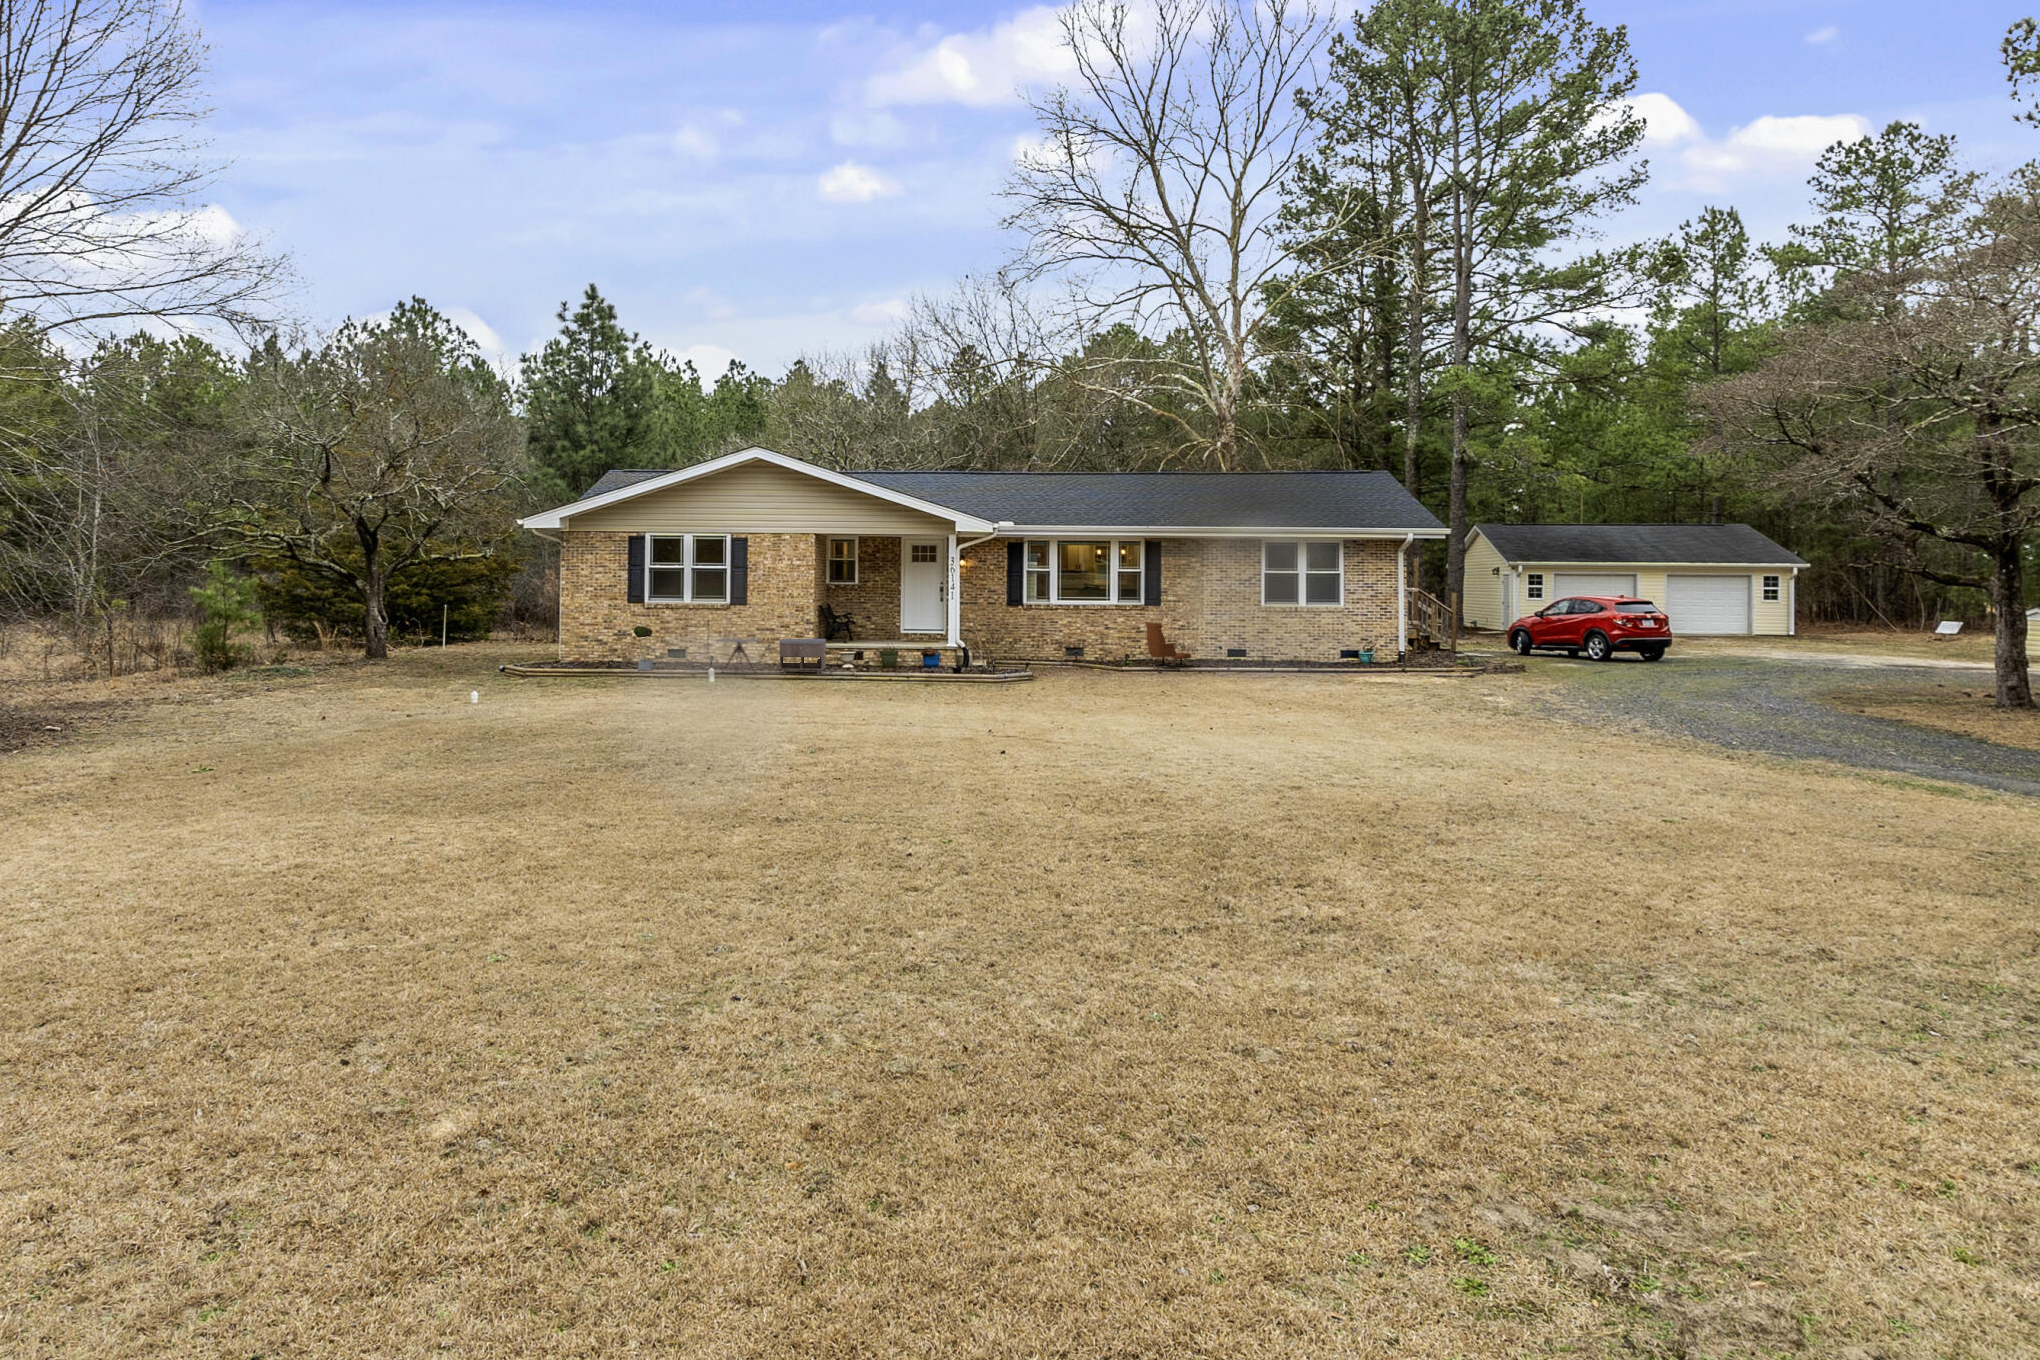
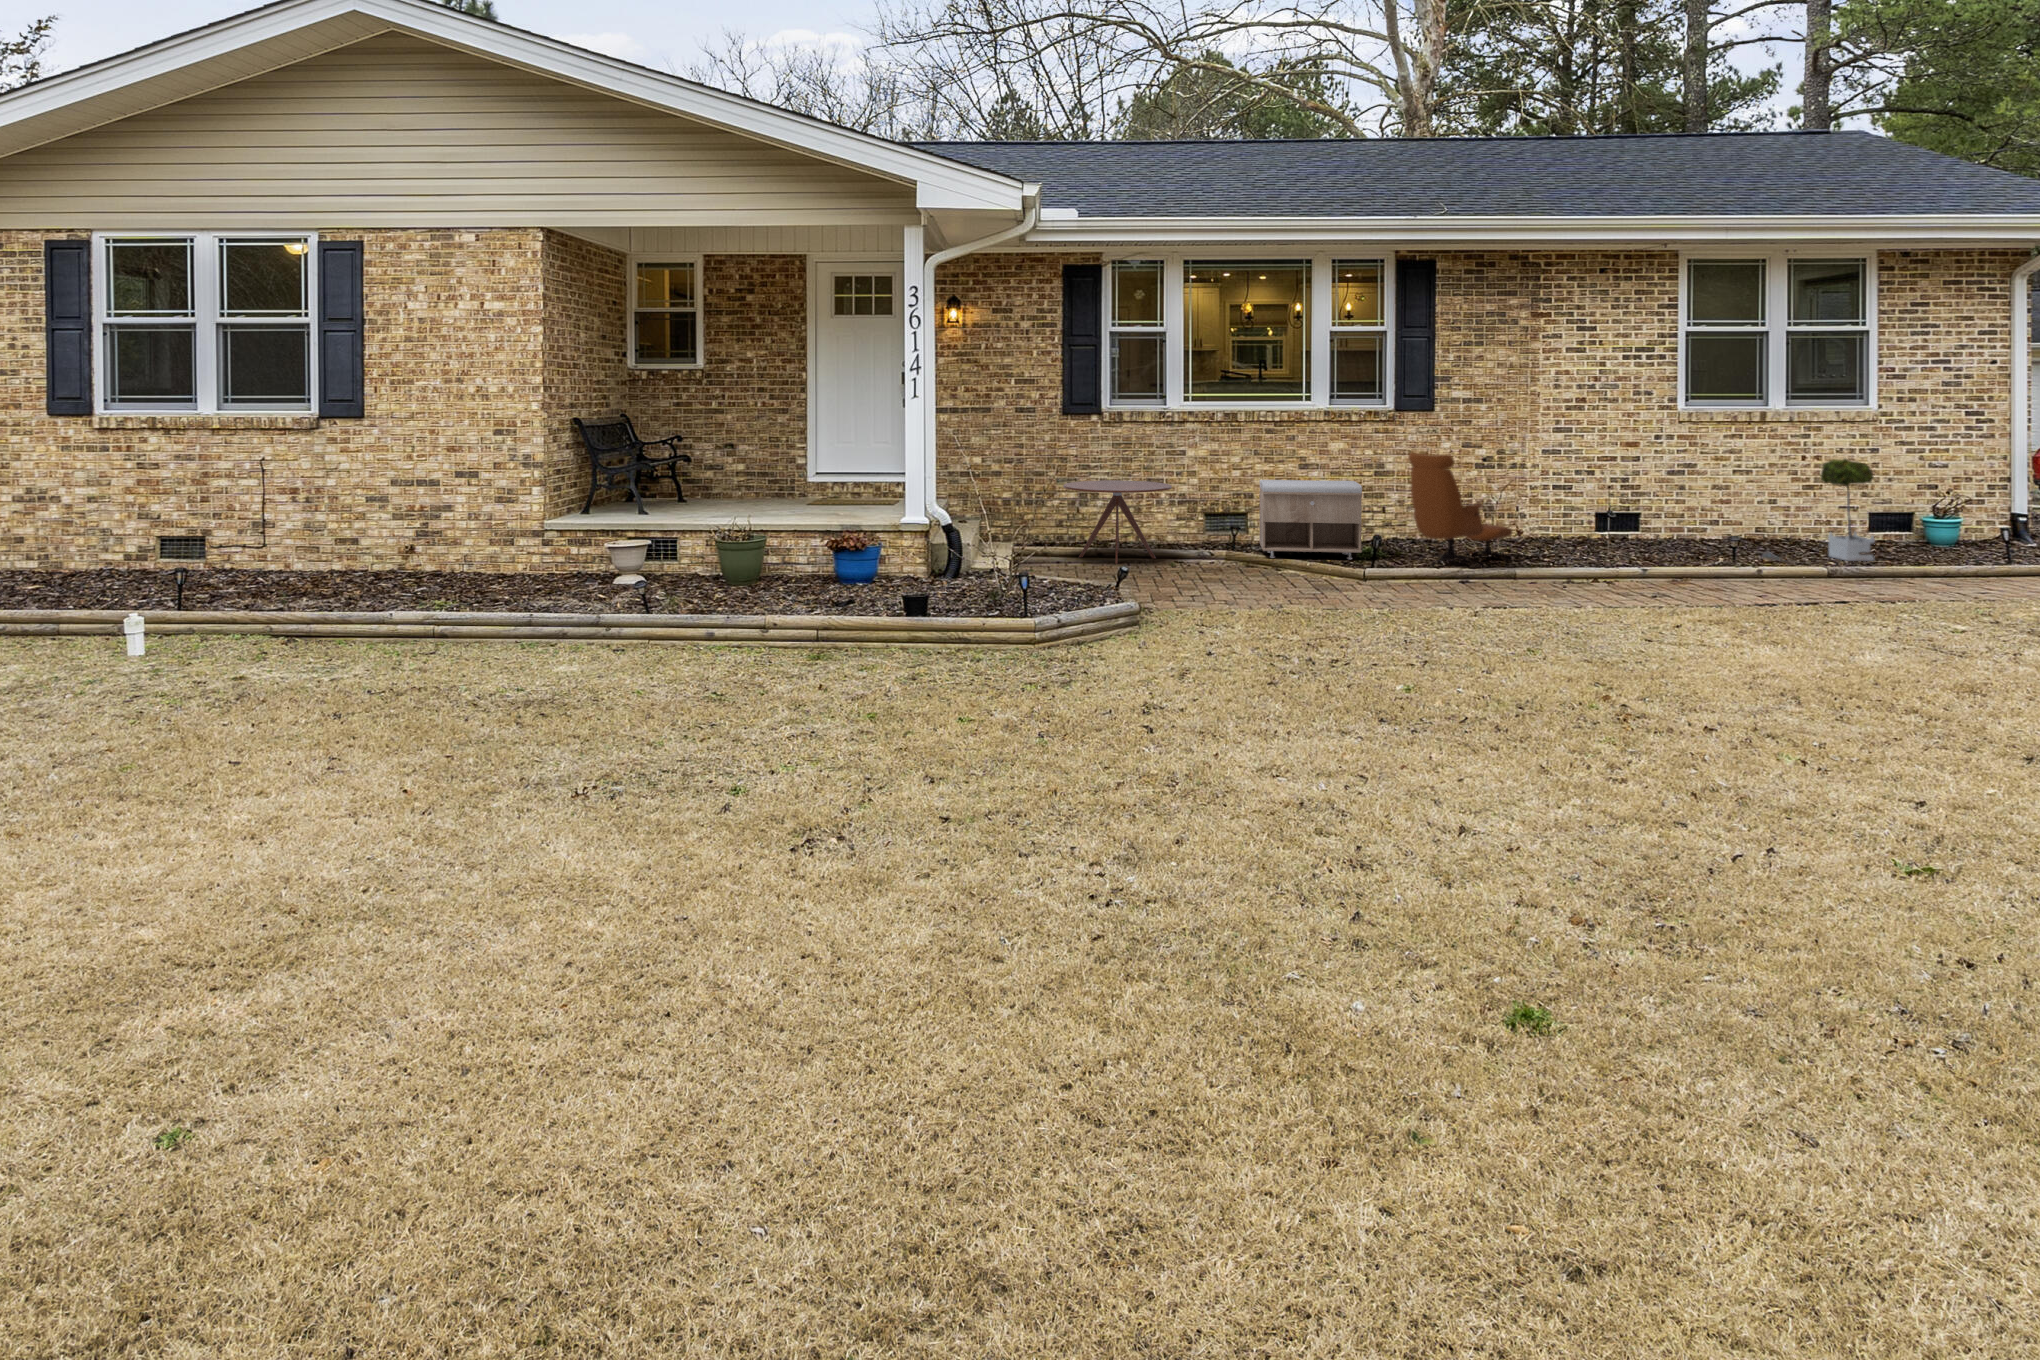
potted tree: present [634,626,653,671] -> present [1821,458,1875,561]
storage bench: present [780,638,826,673] -> present [1260,480,1362,559]
round table: present [716,639,761,670] -> present [1063,480,1172,564]

